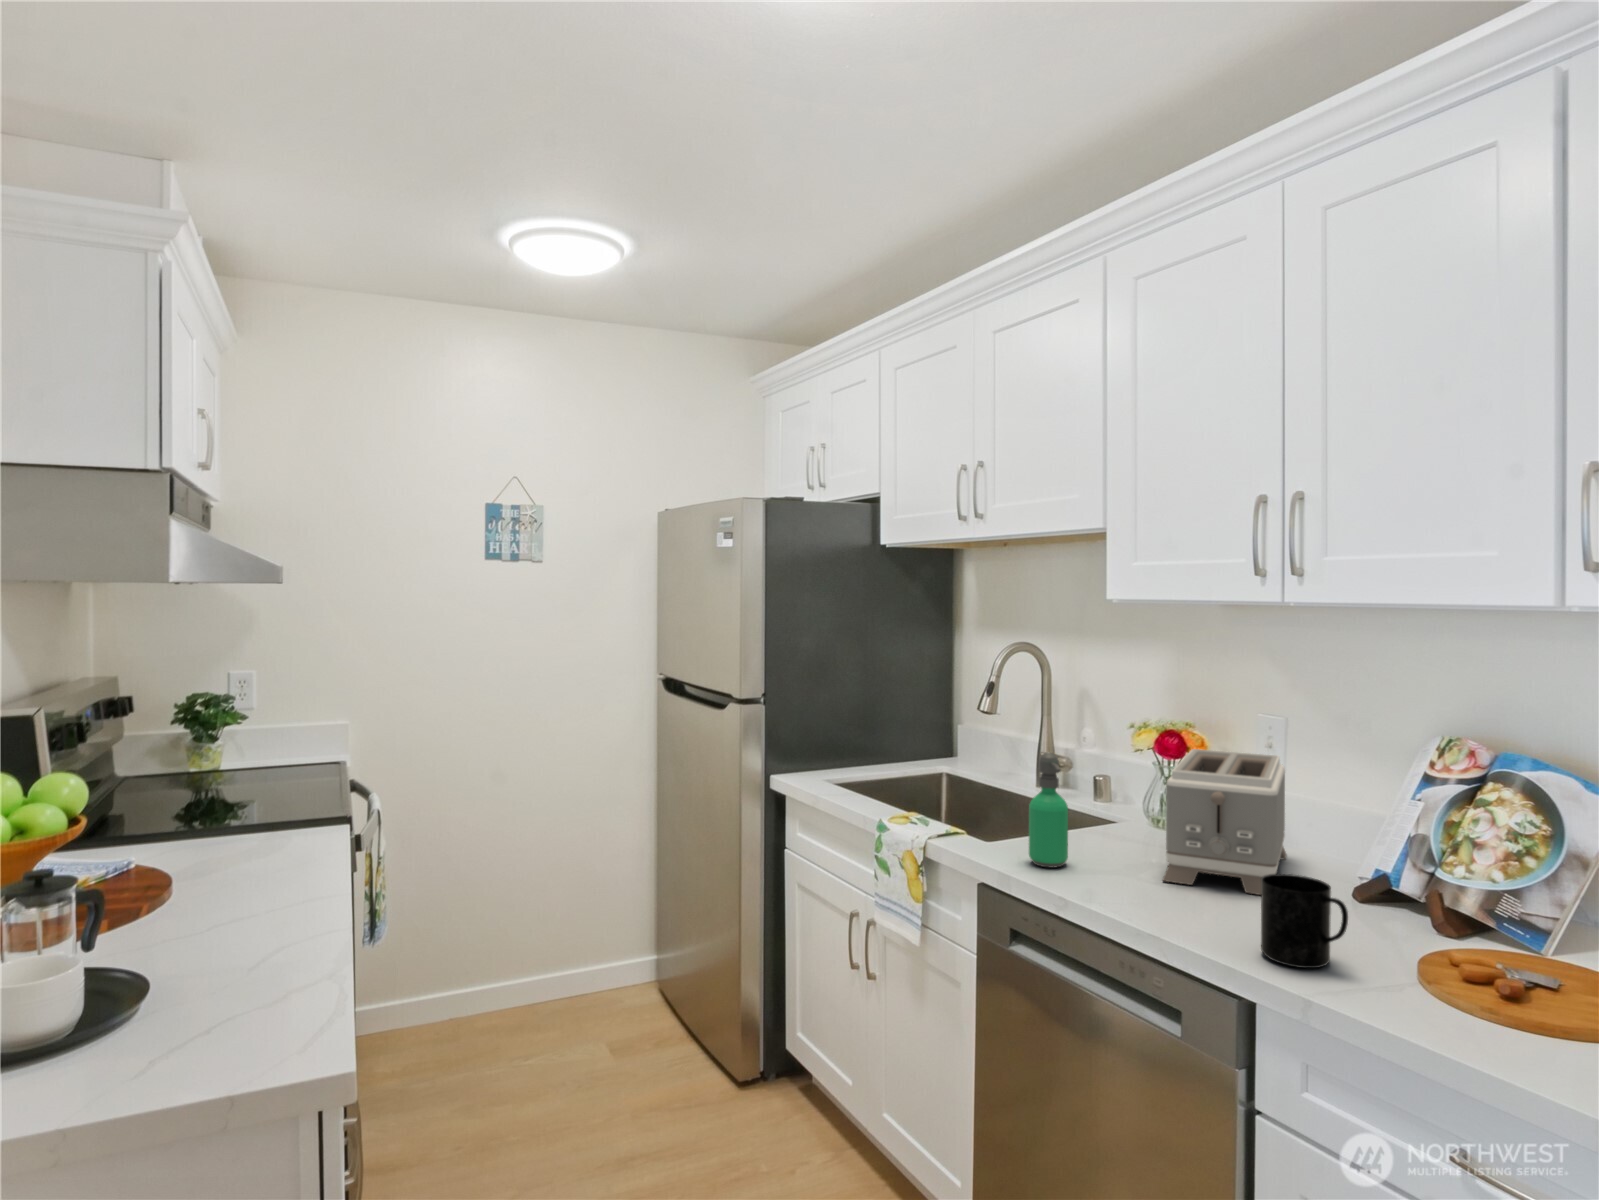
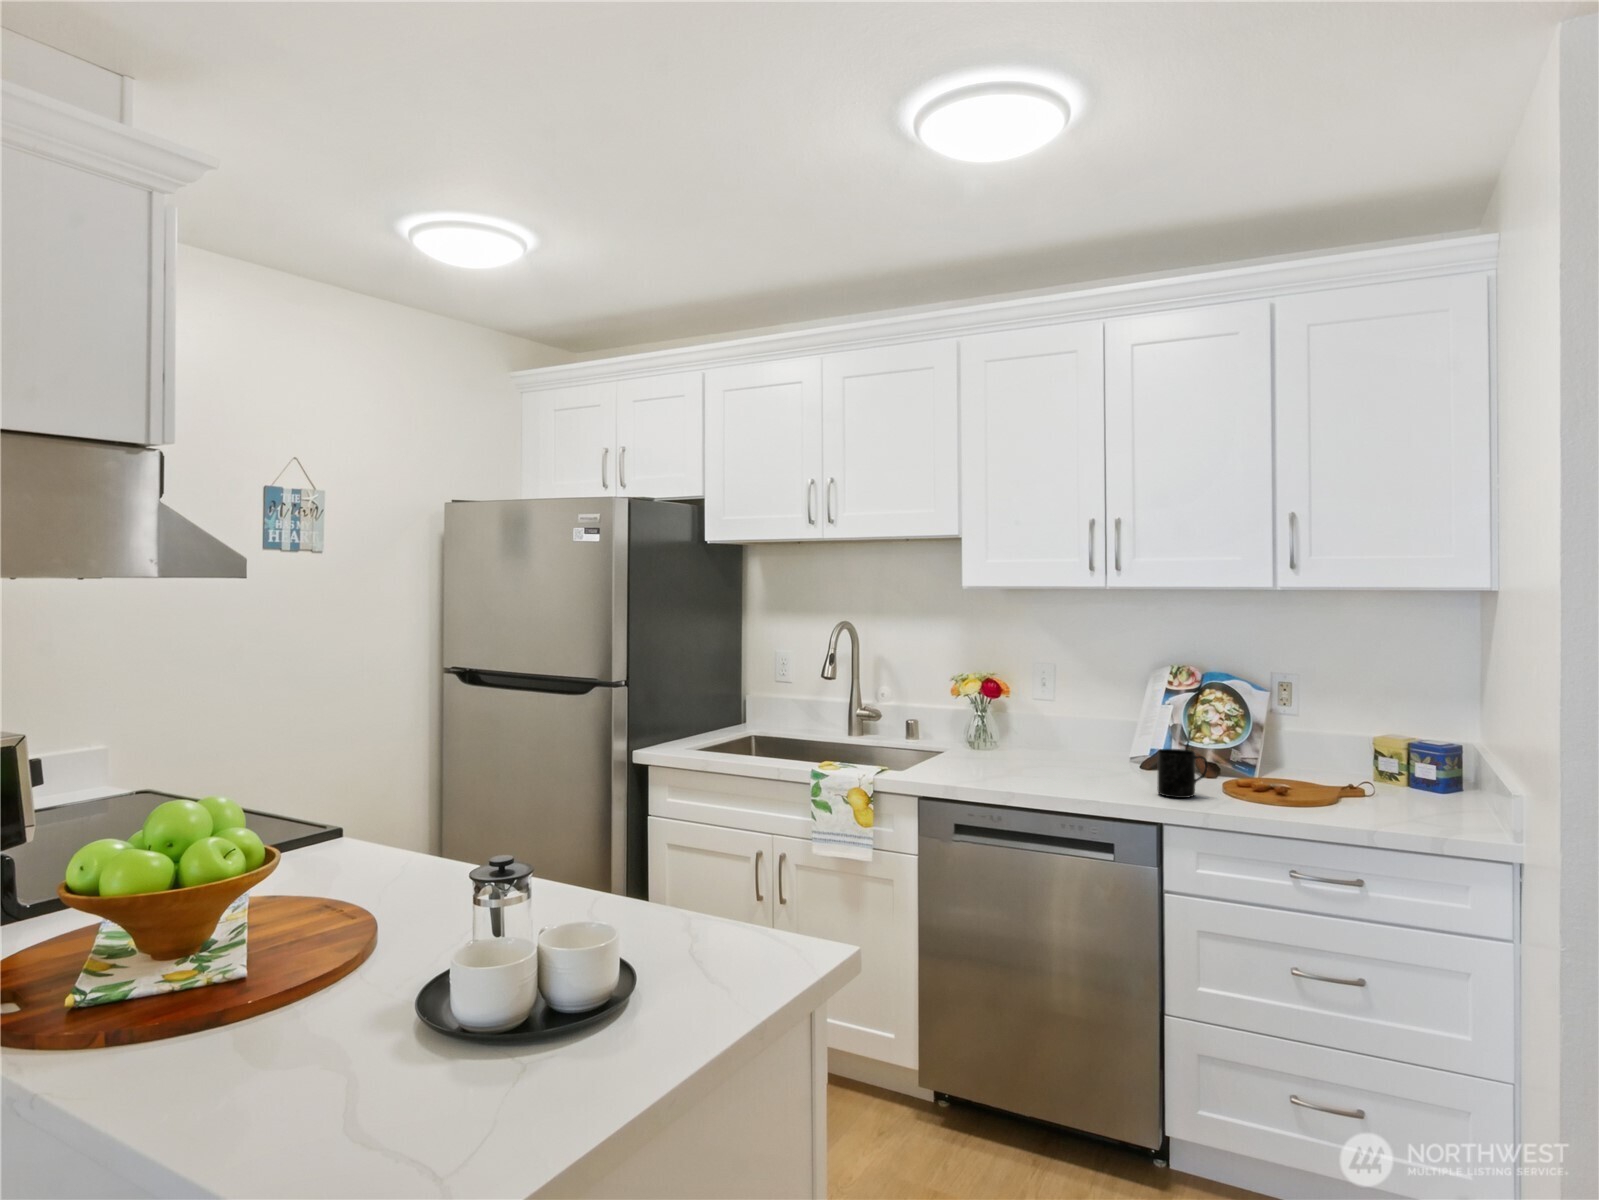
toaster: present [1163,749,1286,895] -> none [1013,690,1113,775]
soap dispenser: present [1029,752,1068,867] -> none [958,698,989,778]

